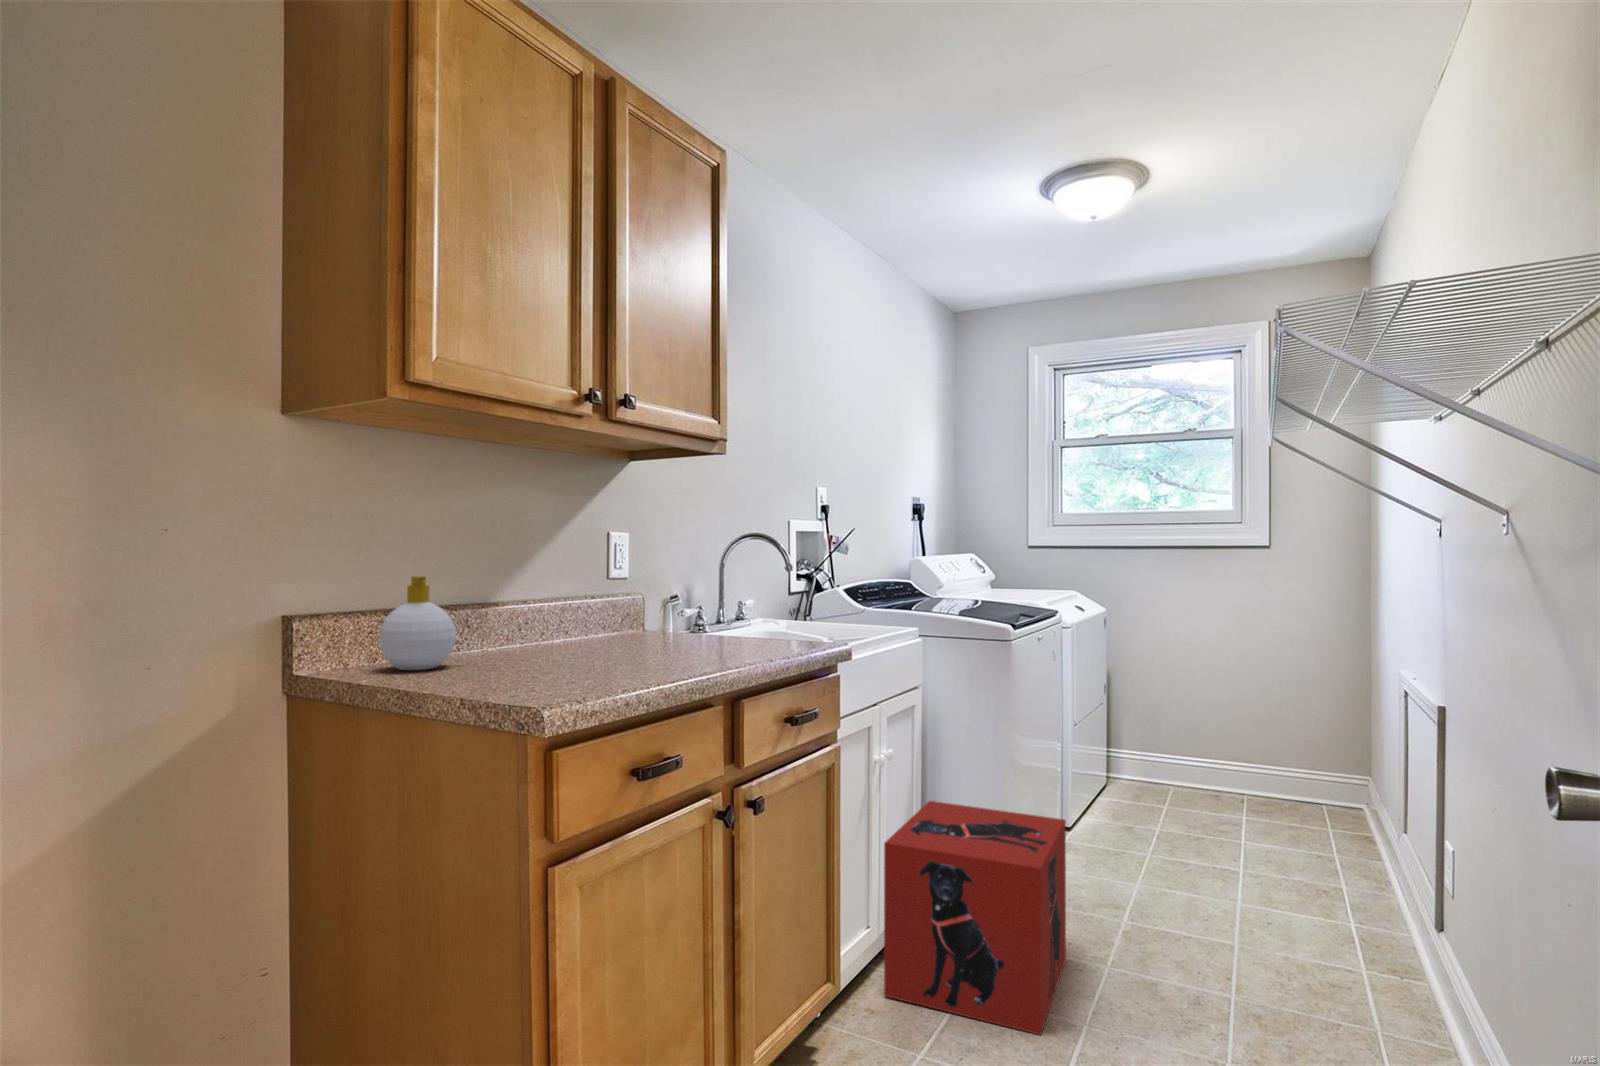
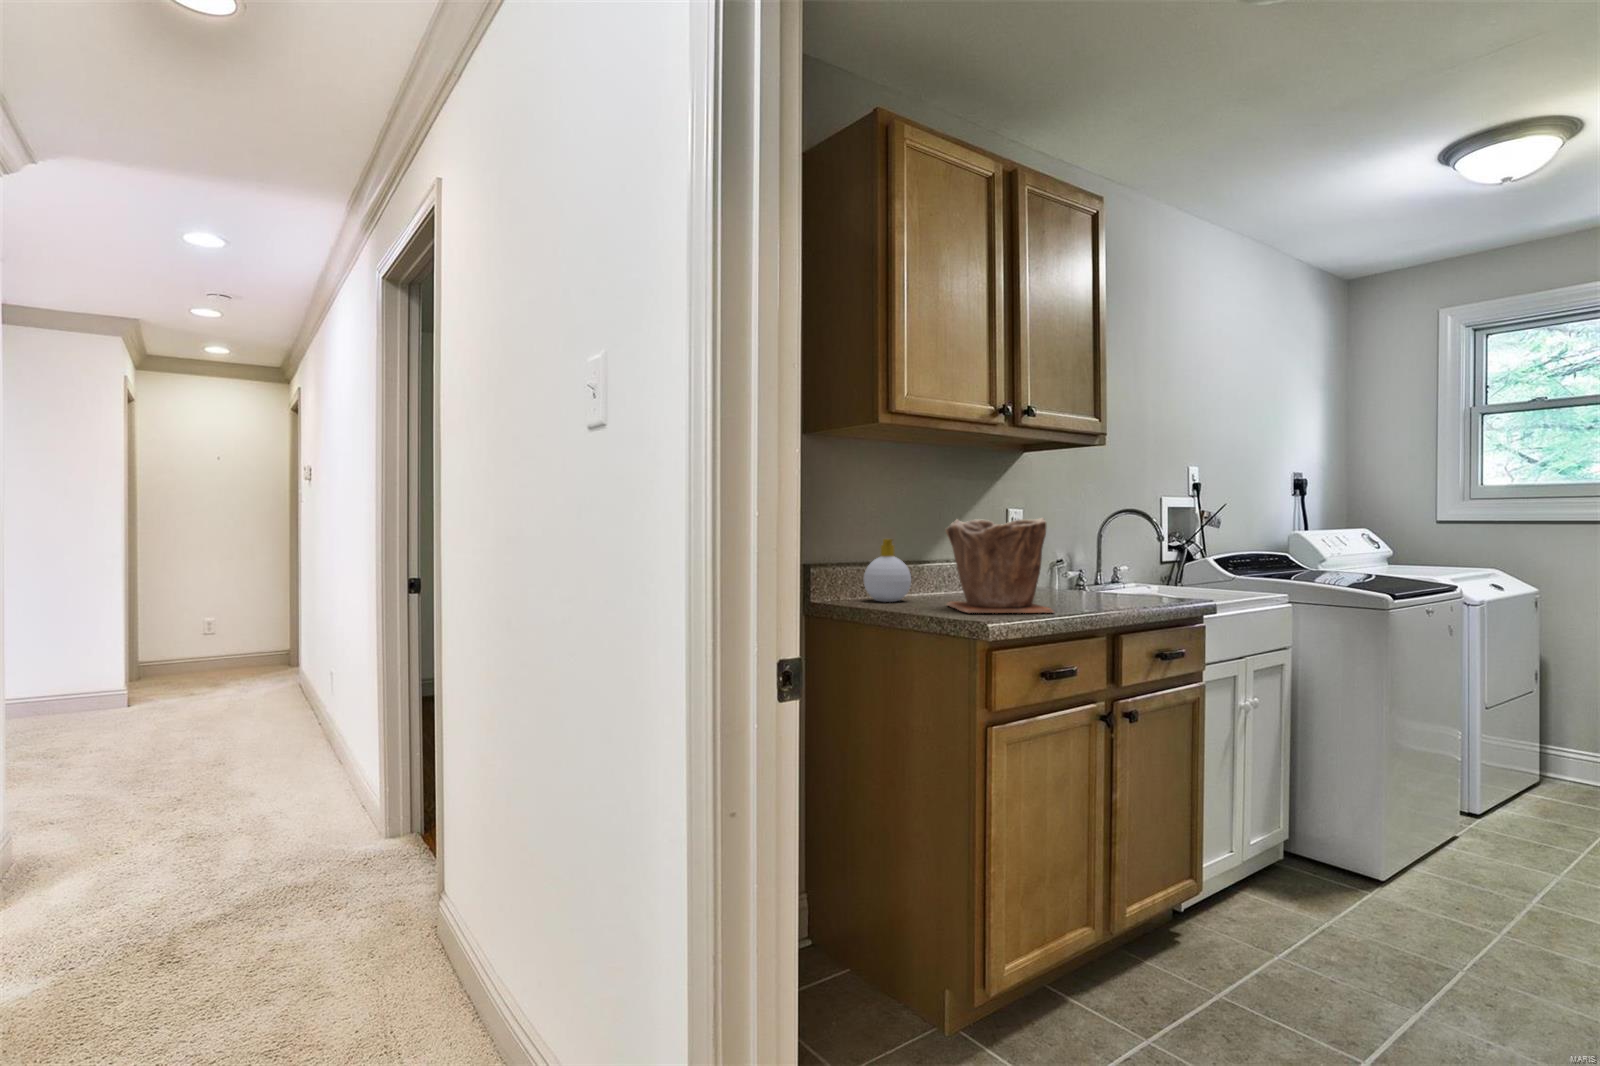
plant pot: none [497,545,653,689] -> present [945,518,1053,613]
storage box: present [884,801,1066,1035] -> none [1248,754,1450,965]

